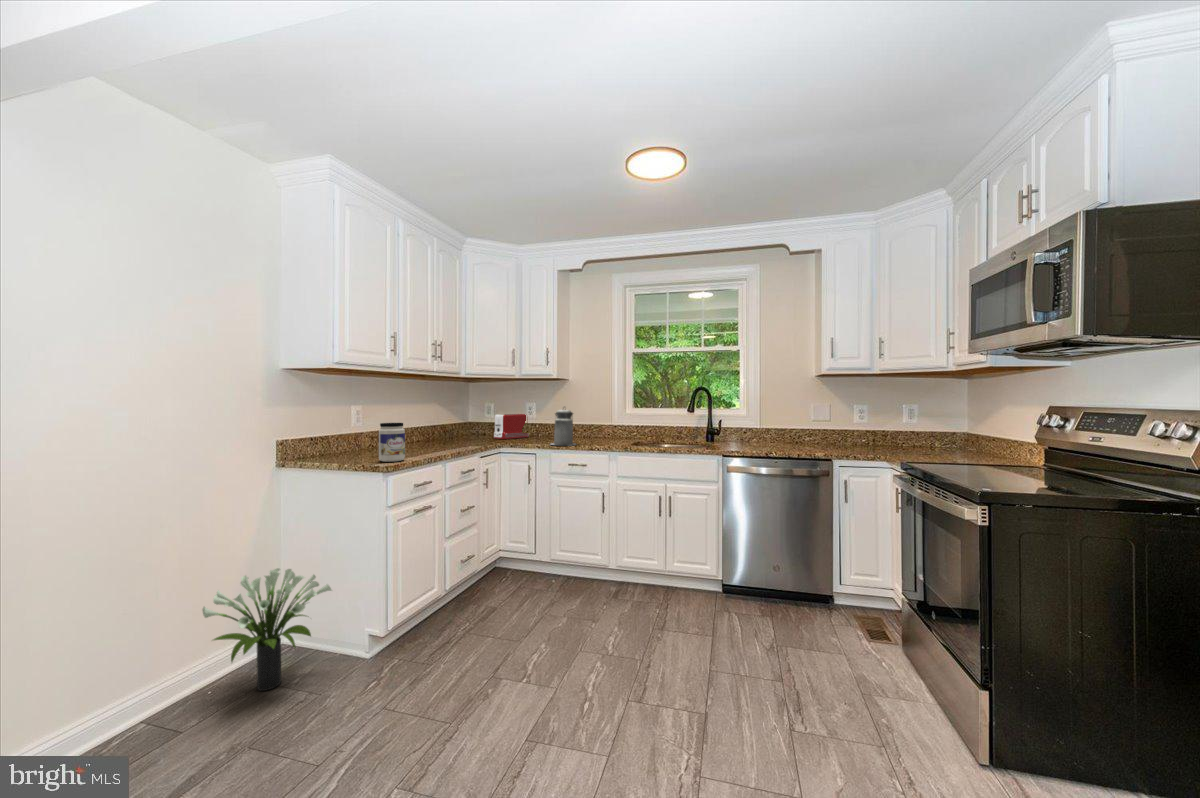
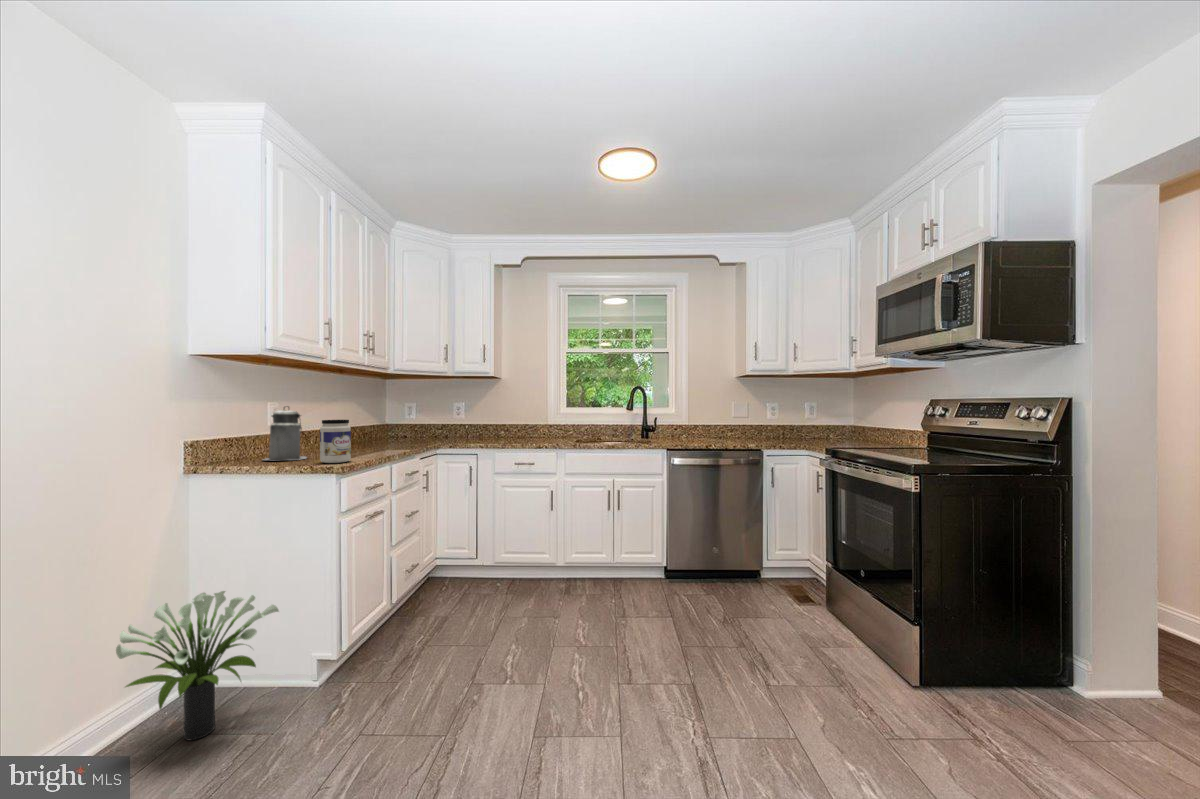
canister: present [551,409,576,445] -> present [264,406,306,460]
toaster: present [494,414,529,439] -> none [418,414,456,440]

